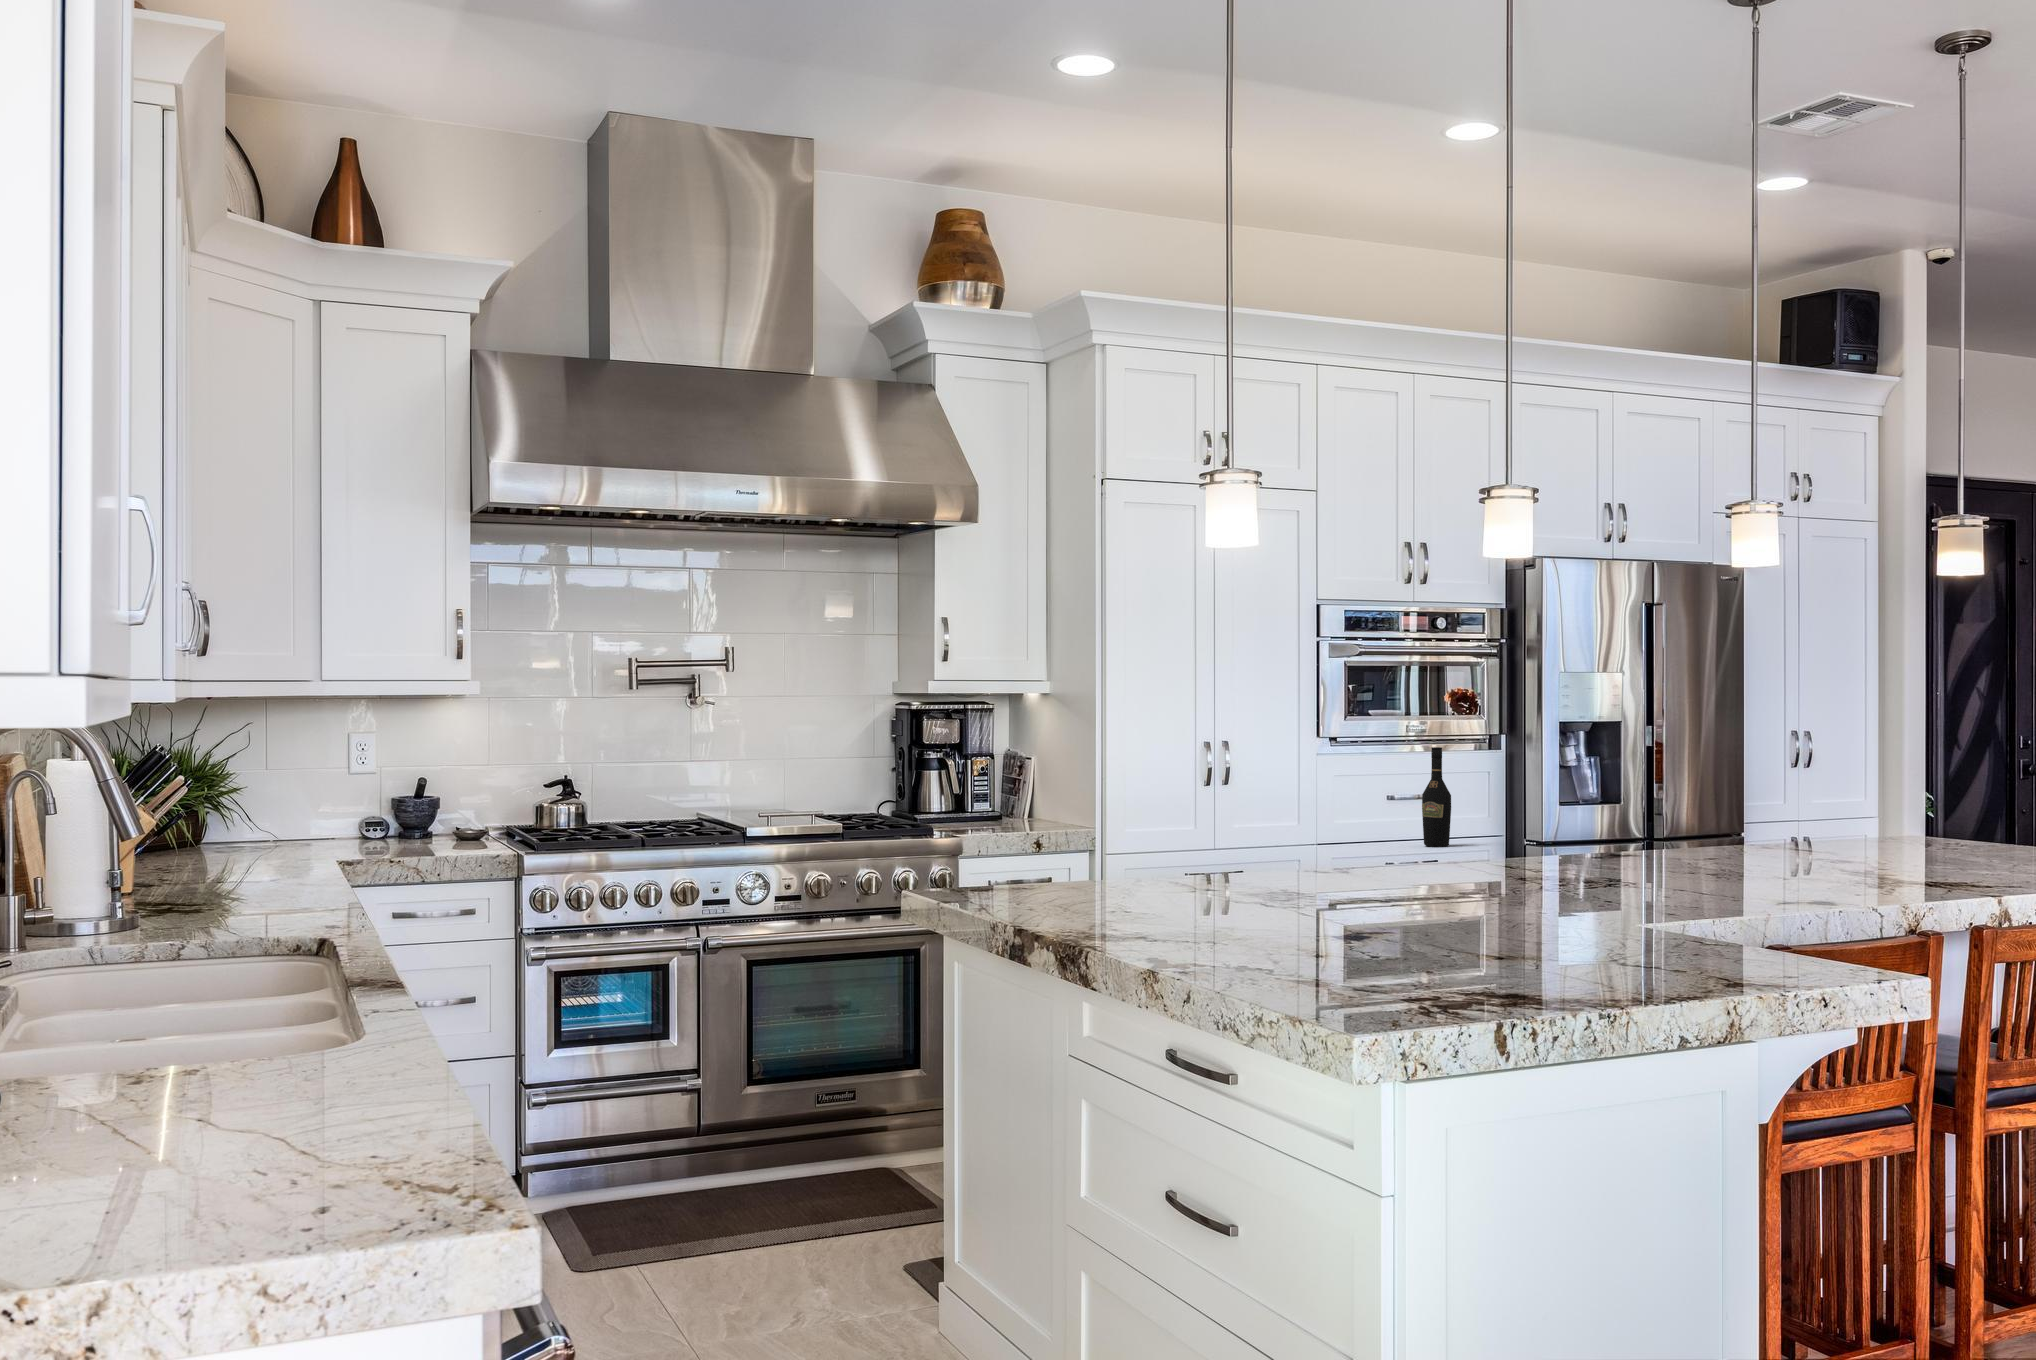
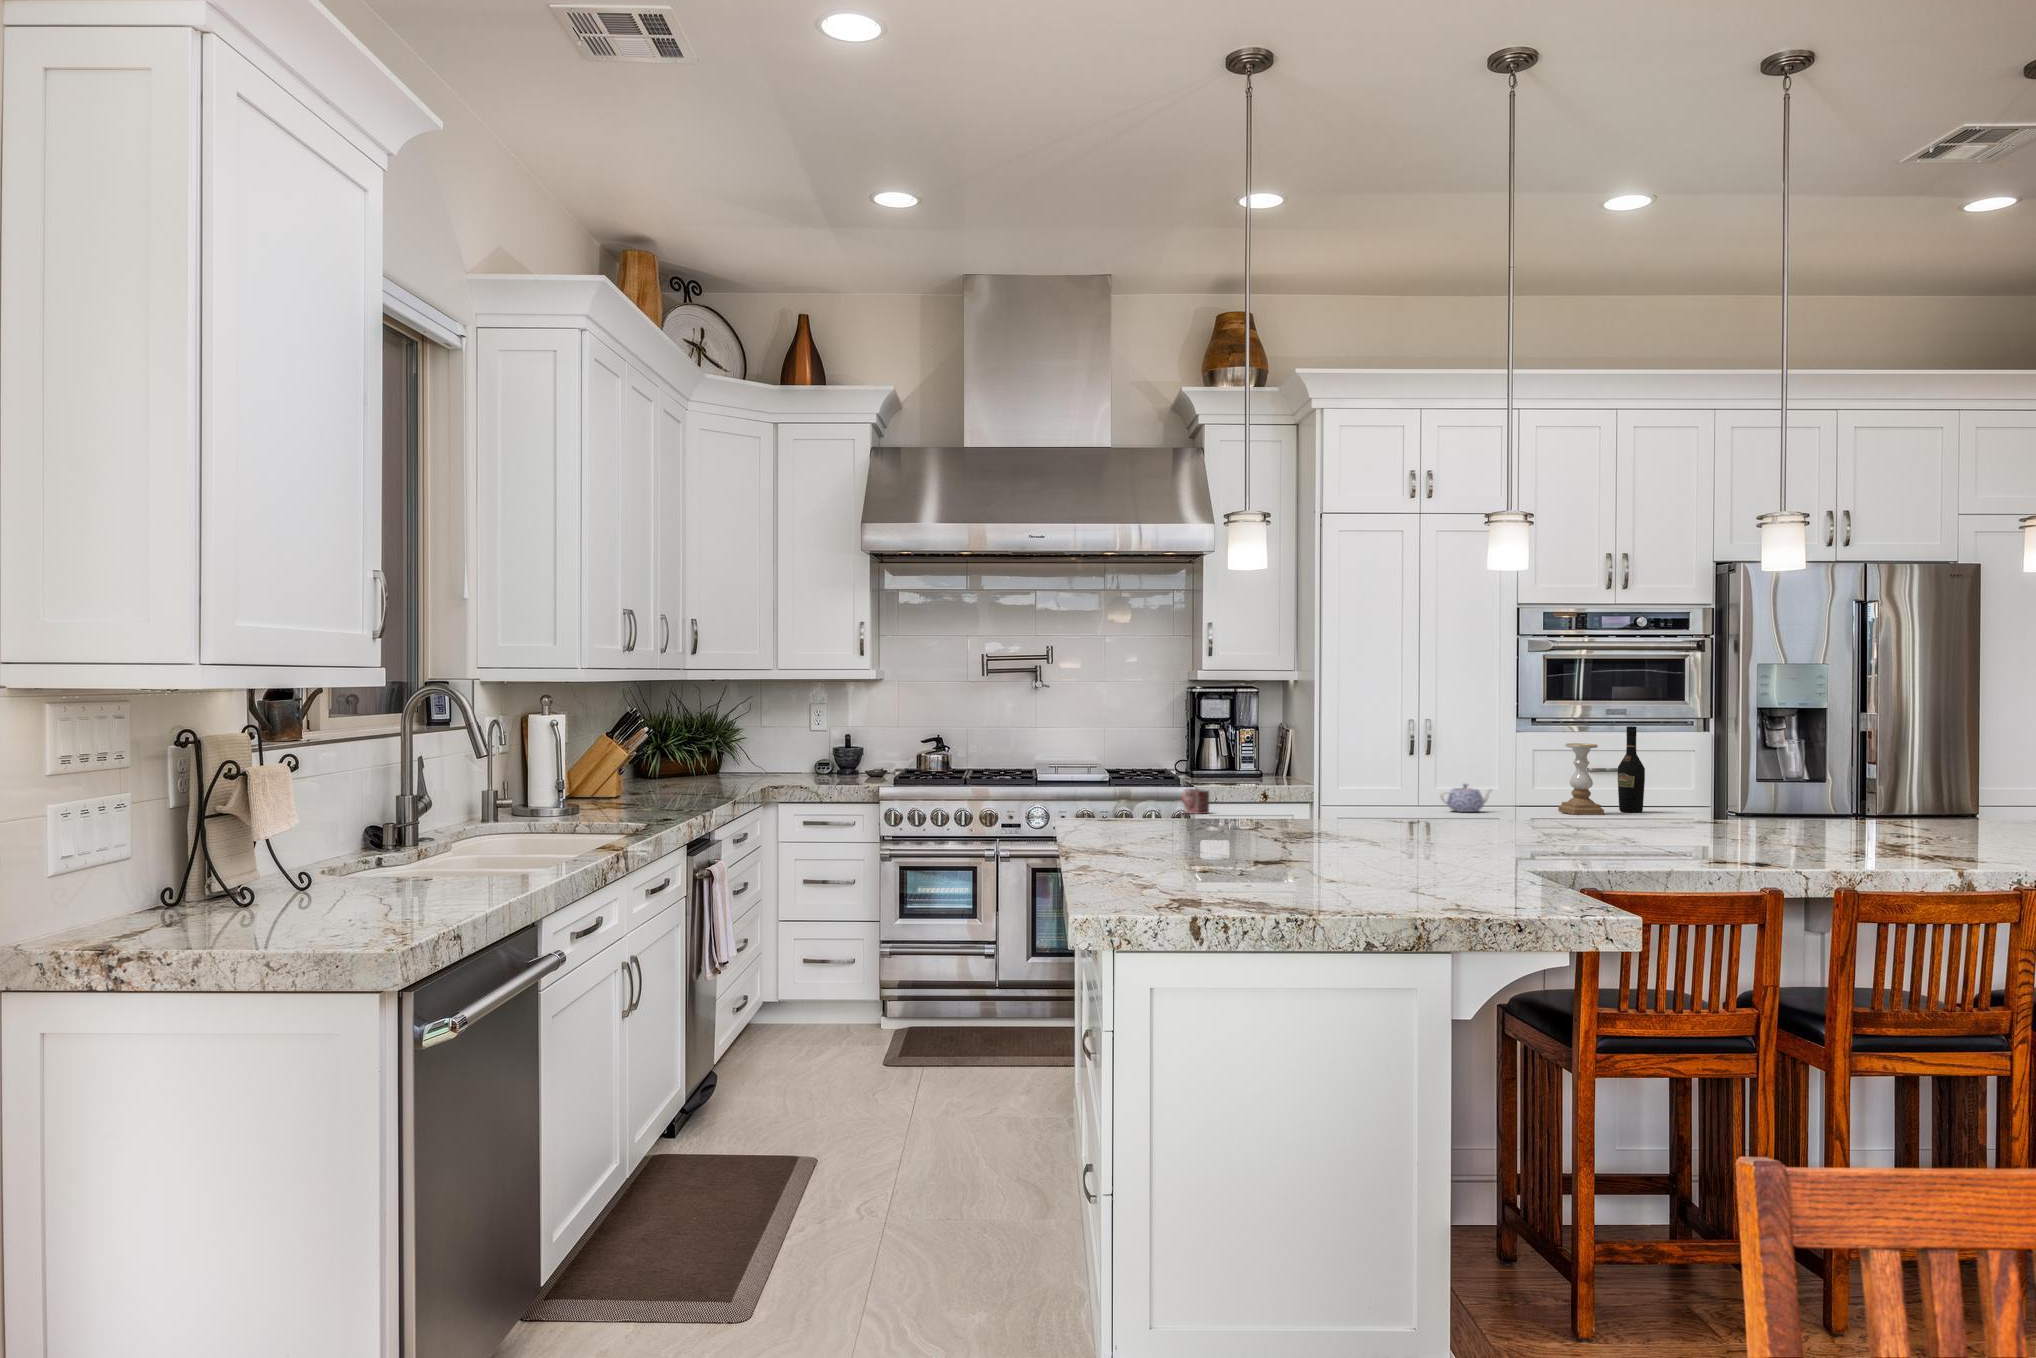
candle holder: none [1371,768,1423,852] -> present [1558,743,1604,815]
teapot: none [1250,820,1303,854] -> present [1440,784,1491,812]
mug: none [964,839,997,873] -> present [1182,789,1209,814]

